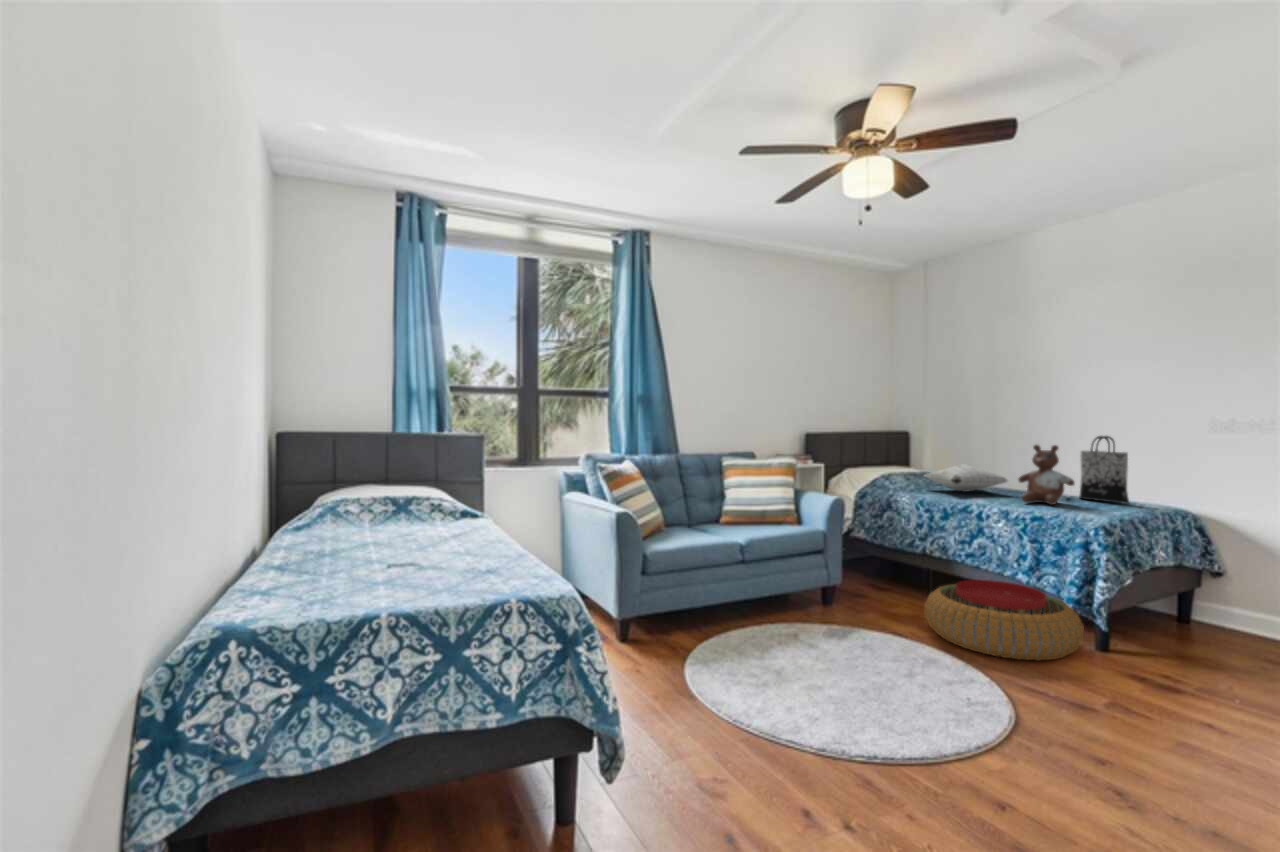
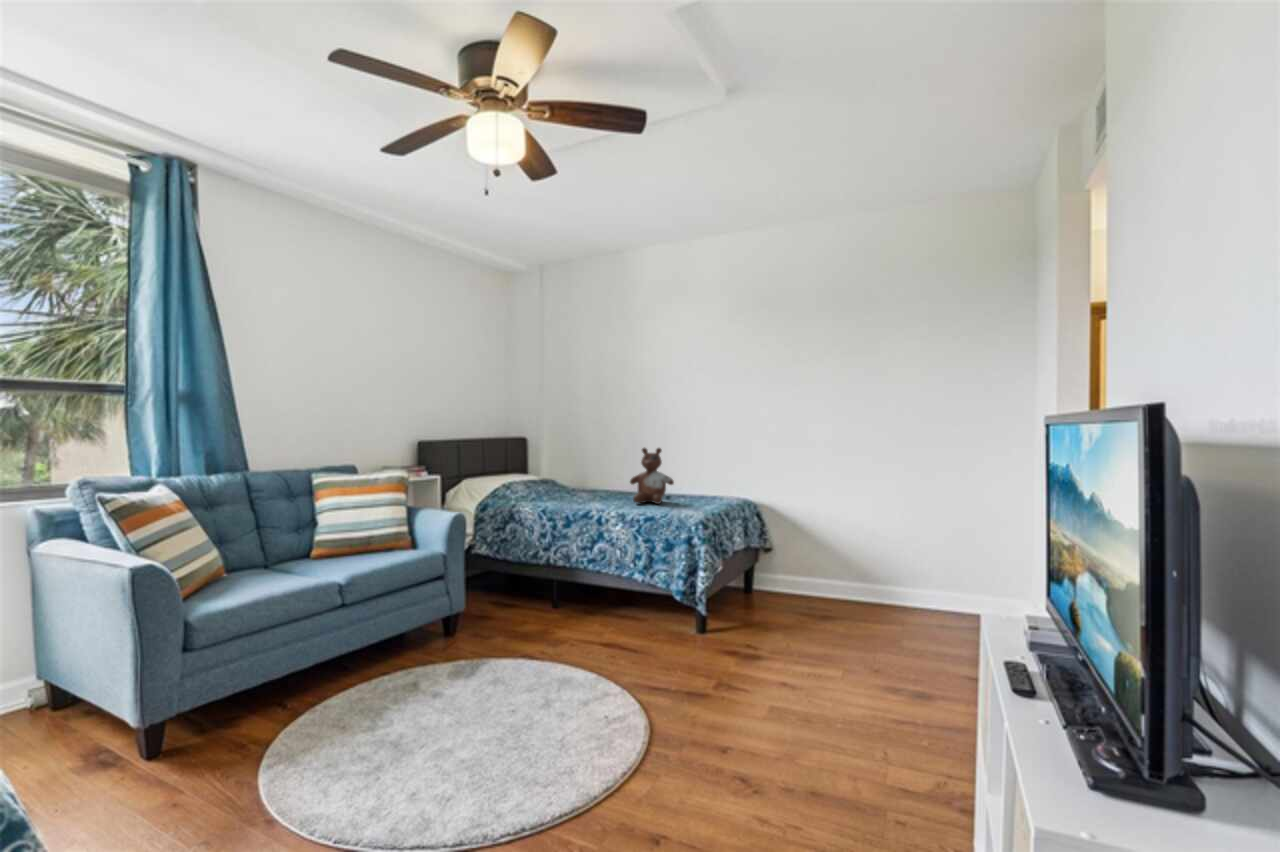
tote bag: present [1079,436,1129,504] -> none [675,438,712,498]
pillow: present [924,464,1008,492] -> none [544,469,621,496]
pouf: present [925,580,1084,660] -> none [554,584,689,662]

